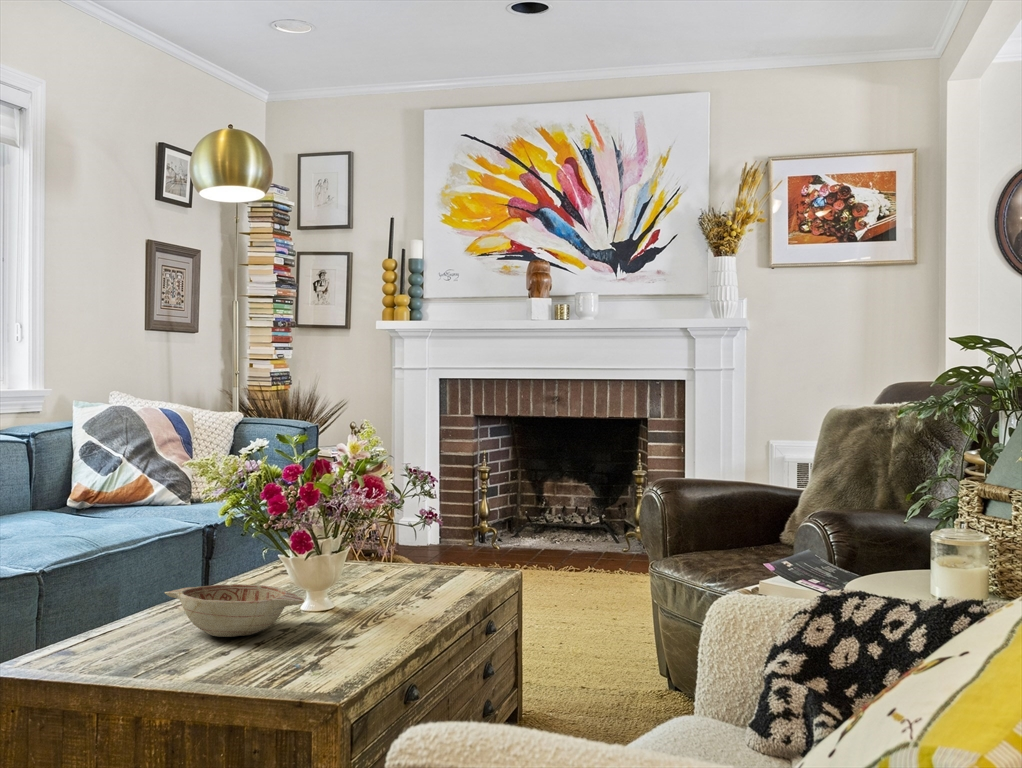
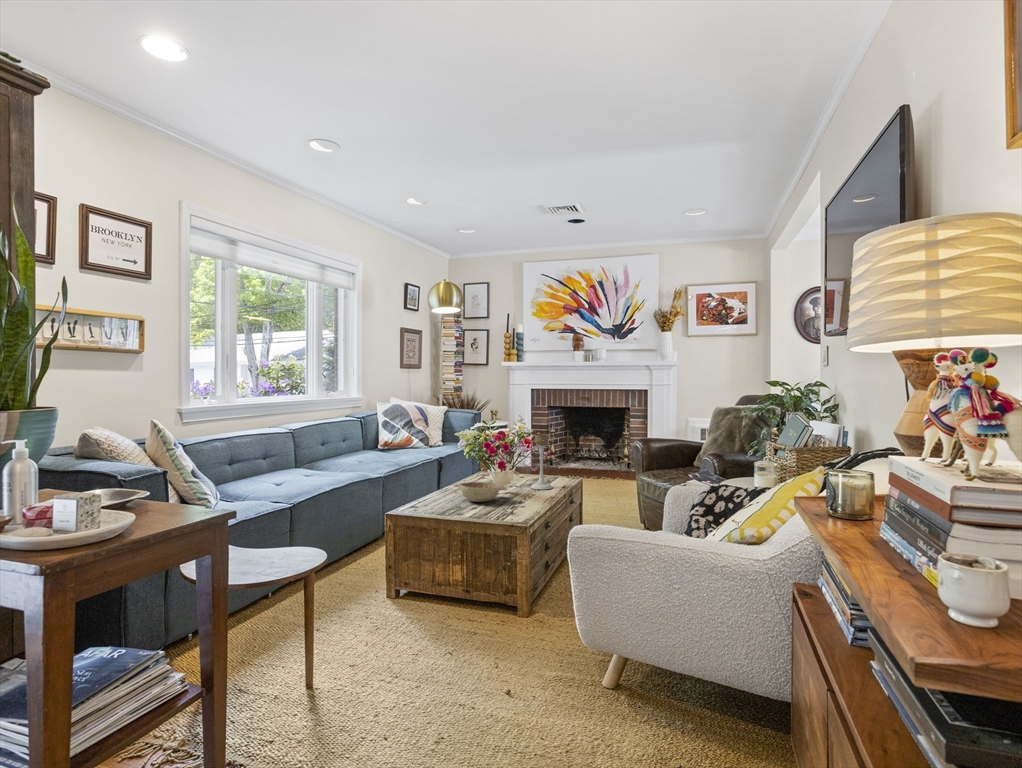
candle holder: none [381,463,435,601] -> present [531,434,552,490]

